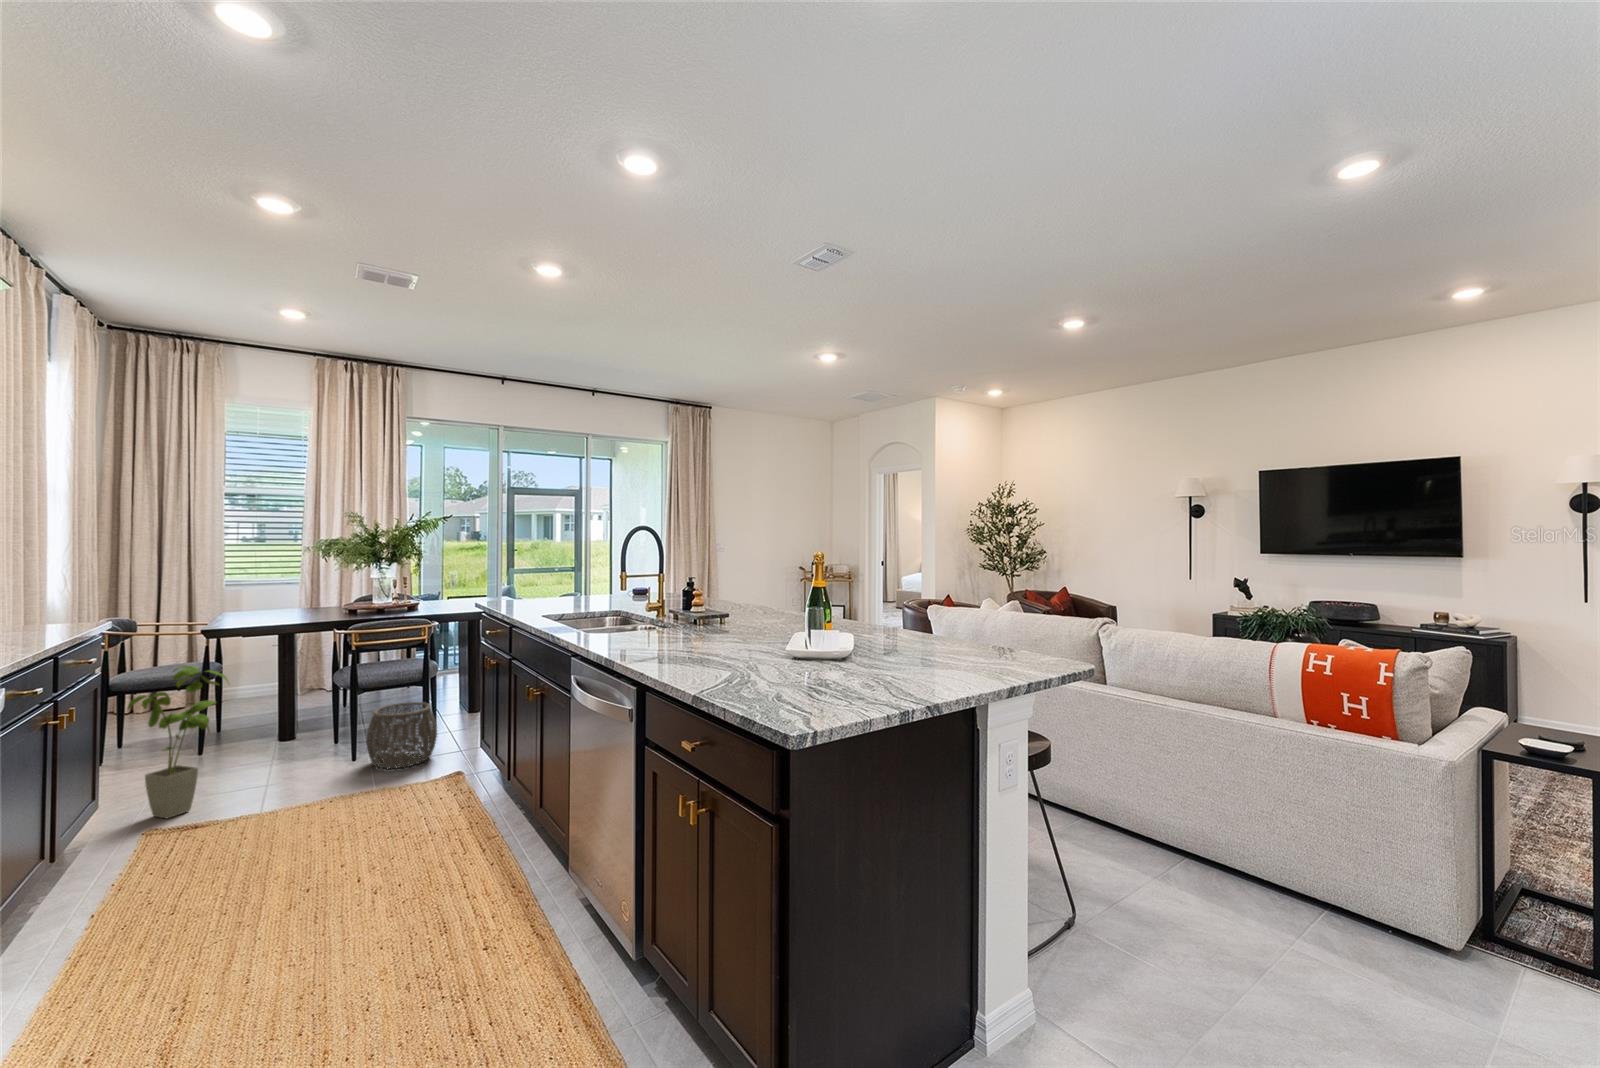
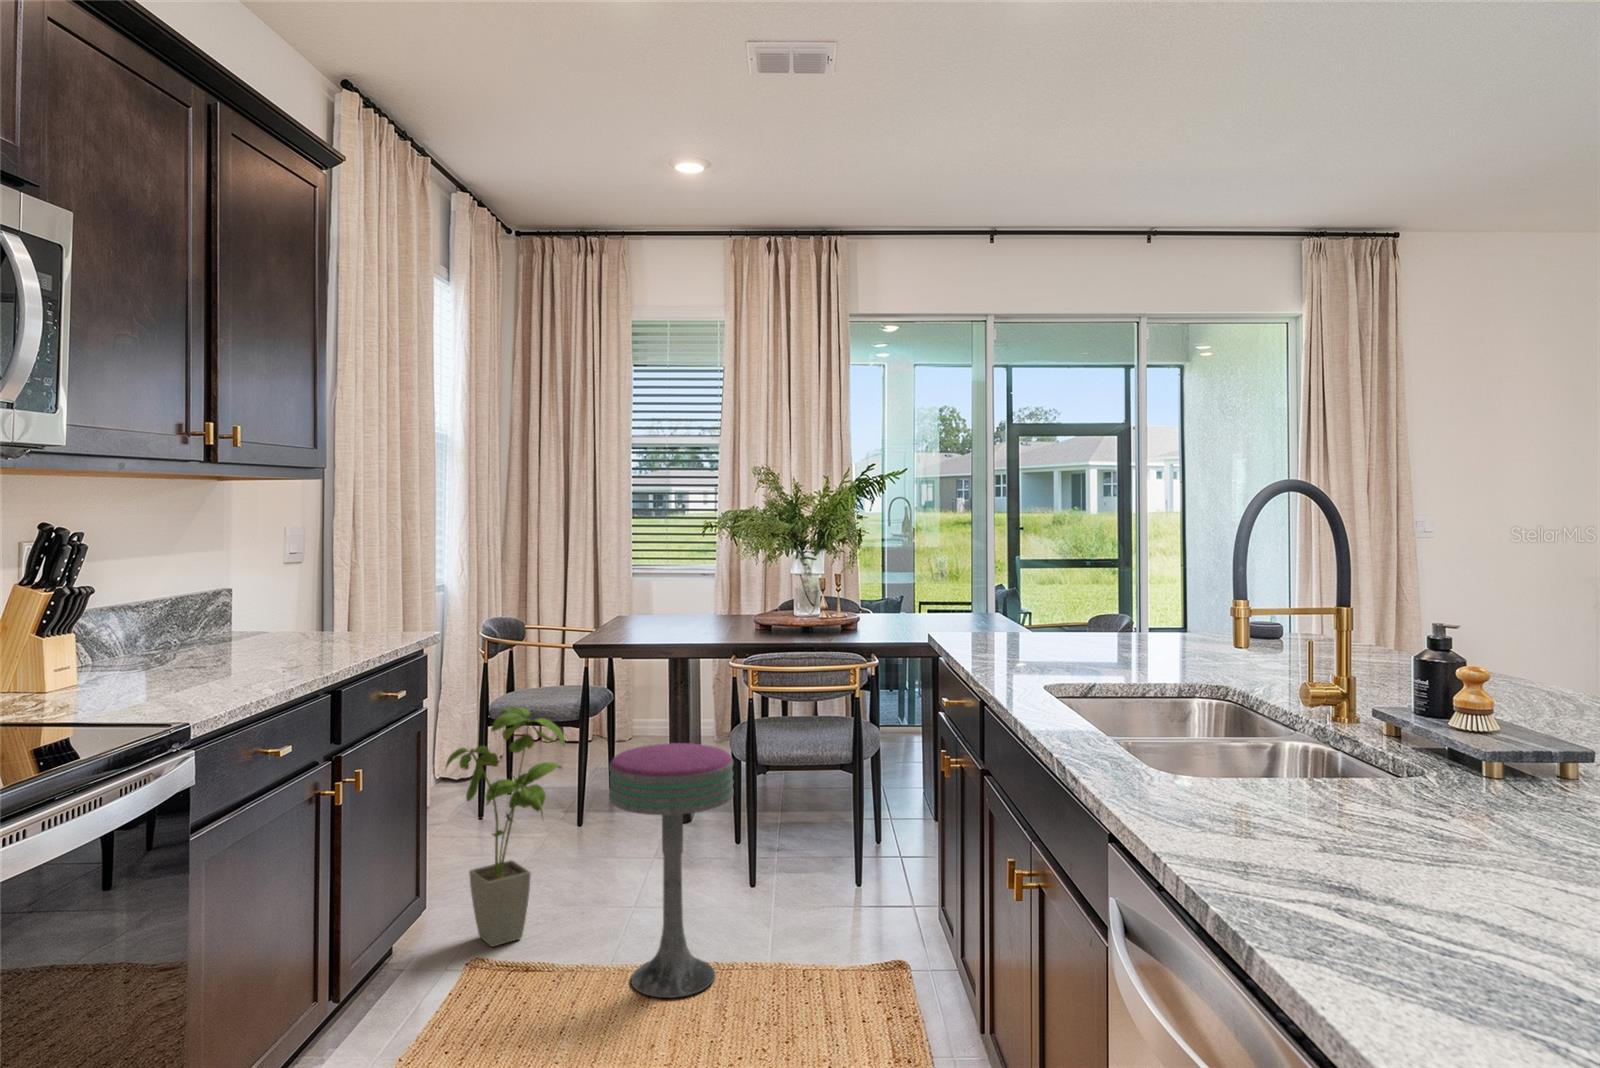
bar stool: none [272,674,356,814] -> present [609,743,733,998]
woven basket: present [366,702,437,769] -> none [763,799,877,924]

